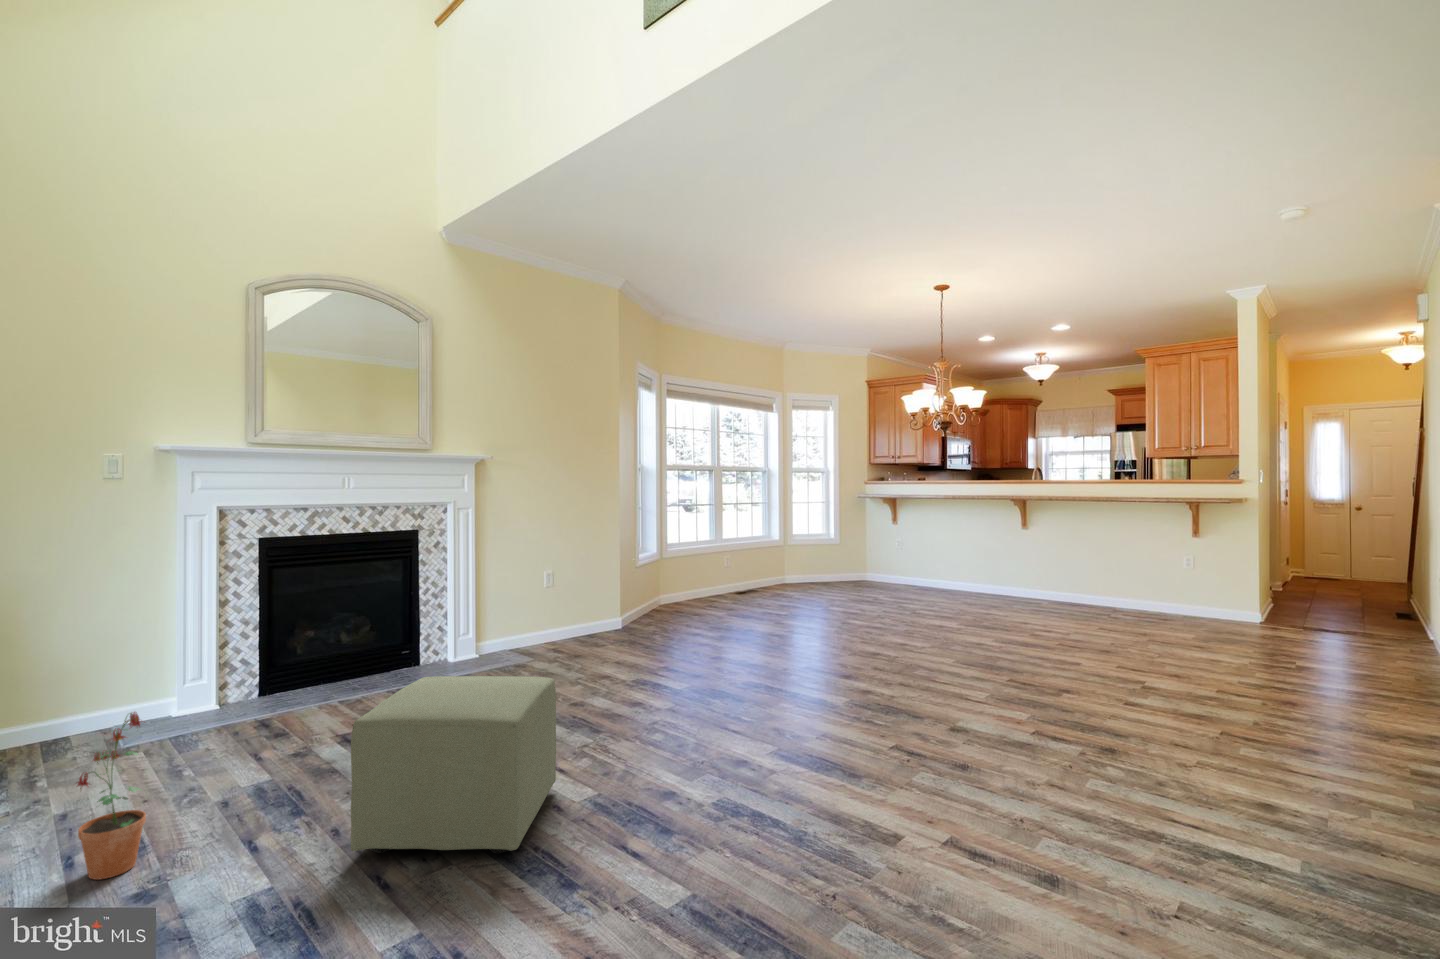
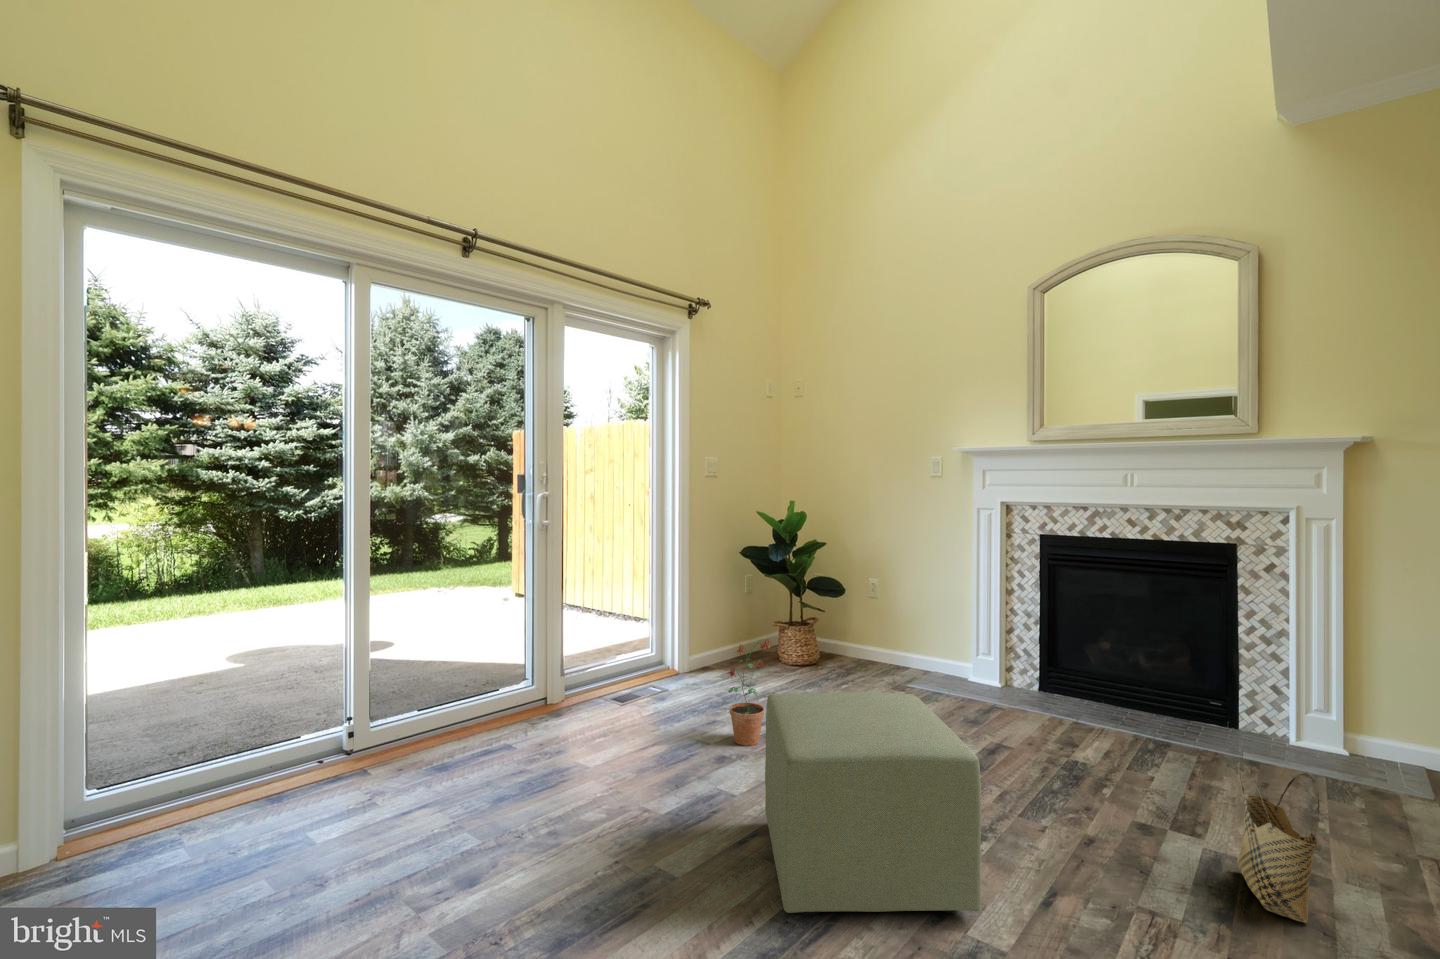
woven basket: none [553,642,602,717] -> present [1237,761,1319,923]

